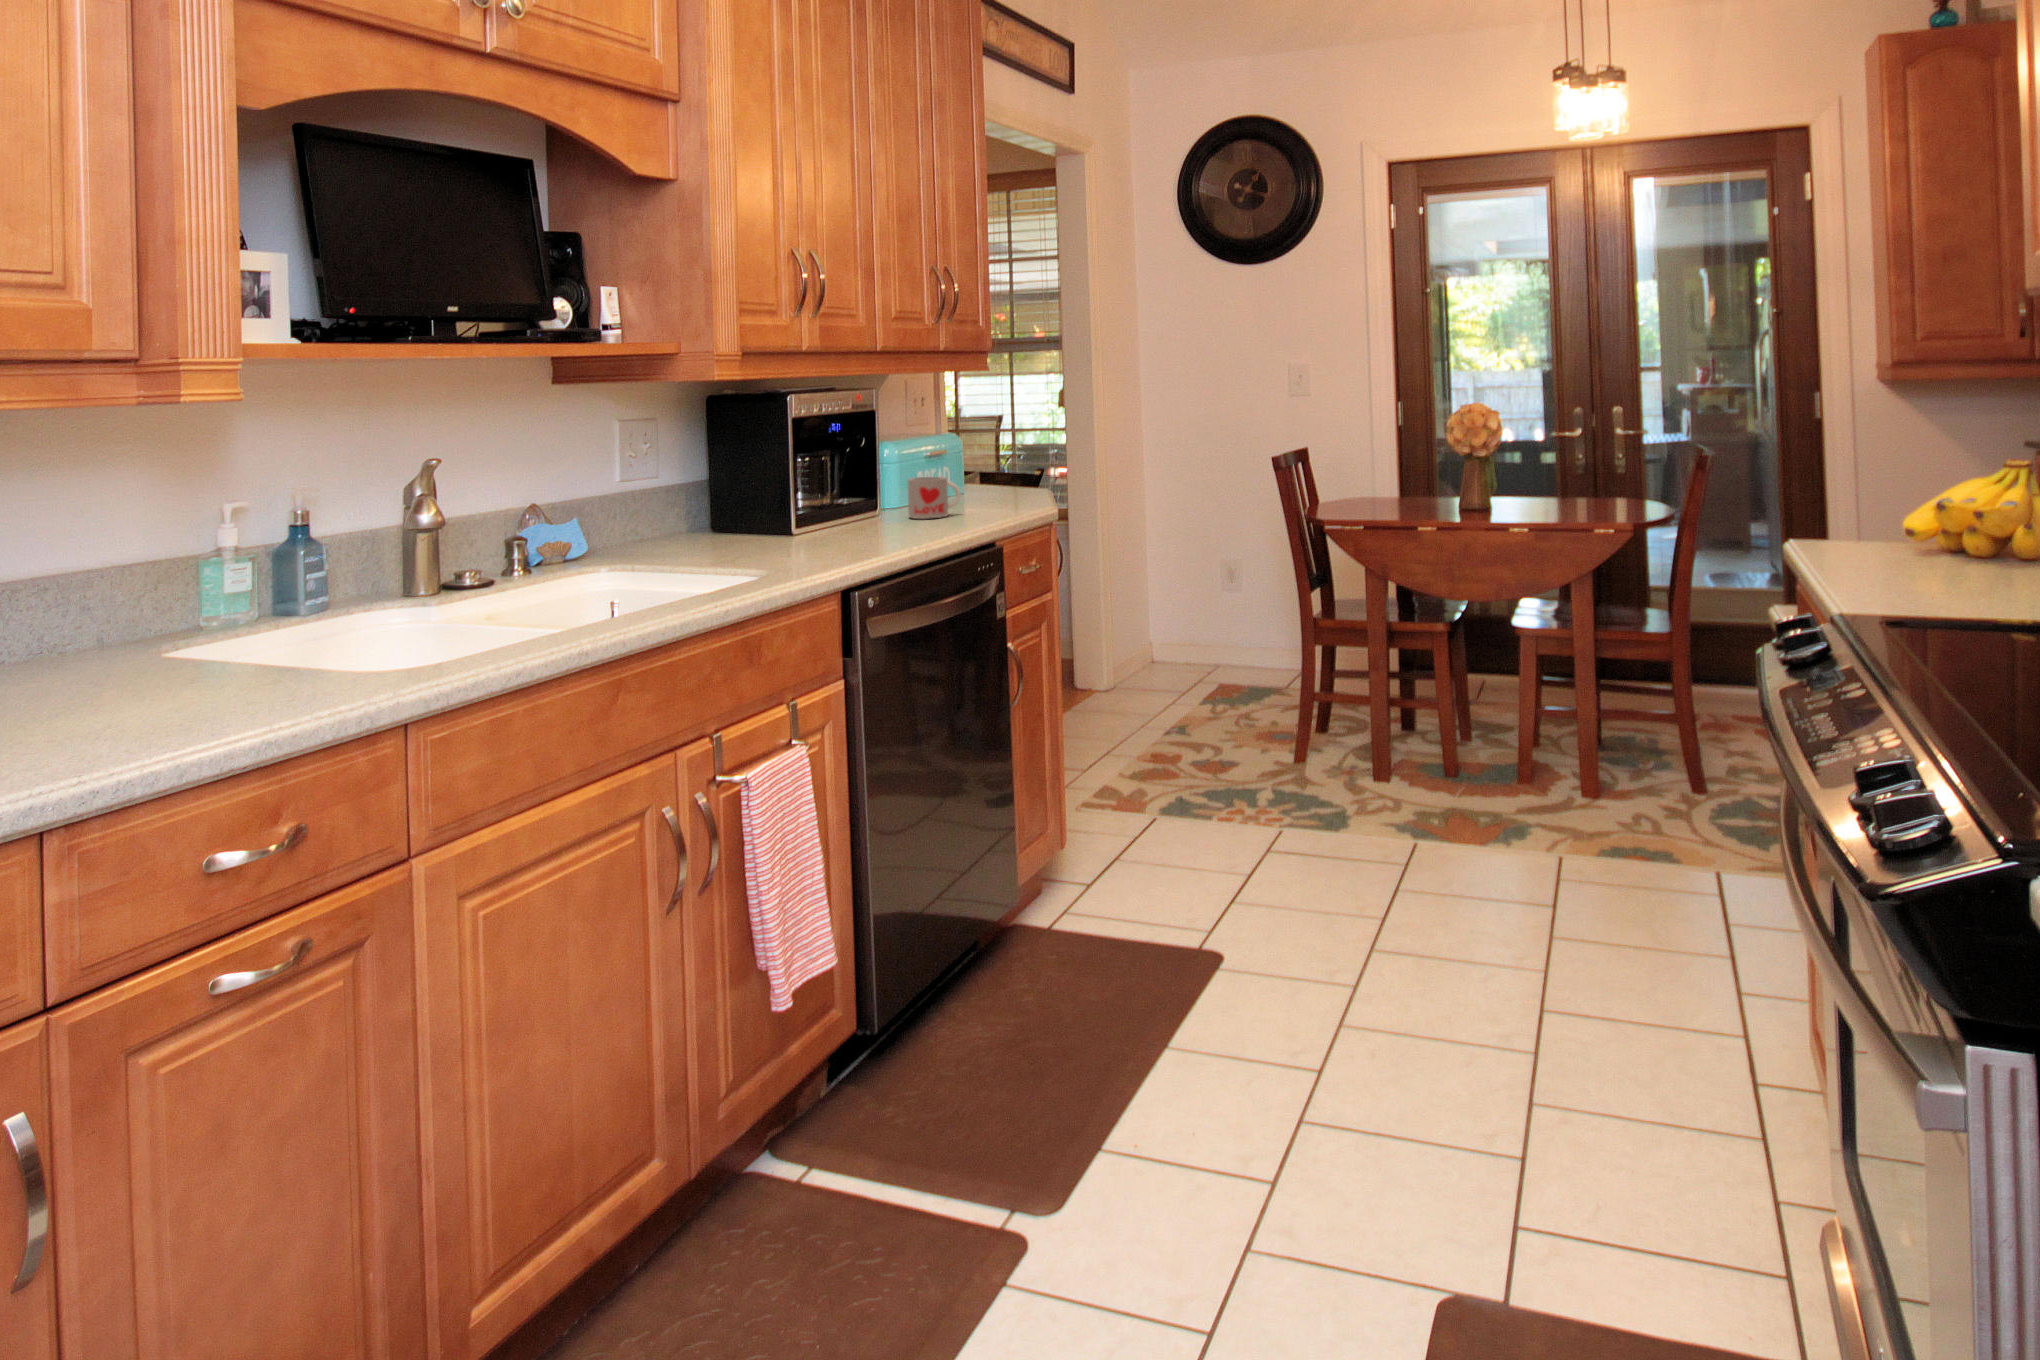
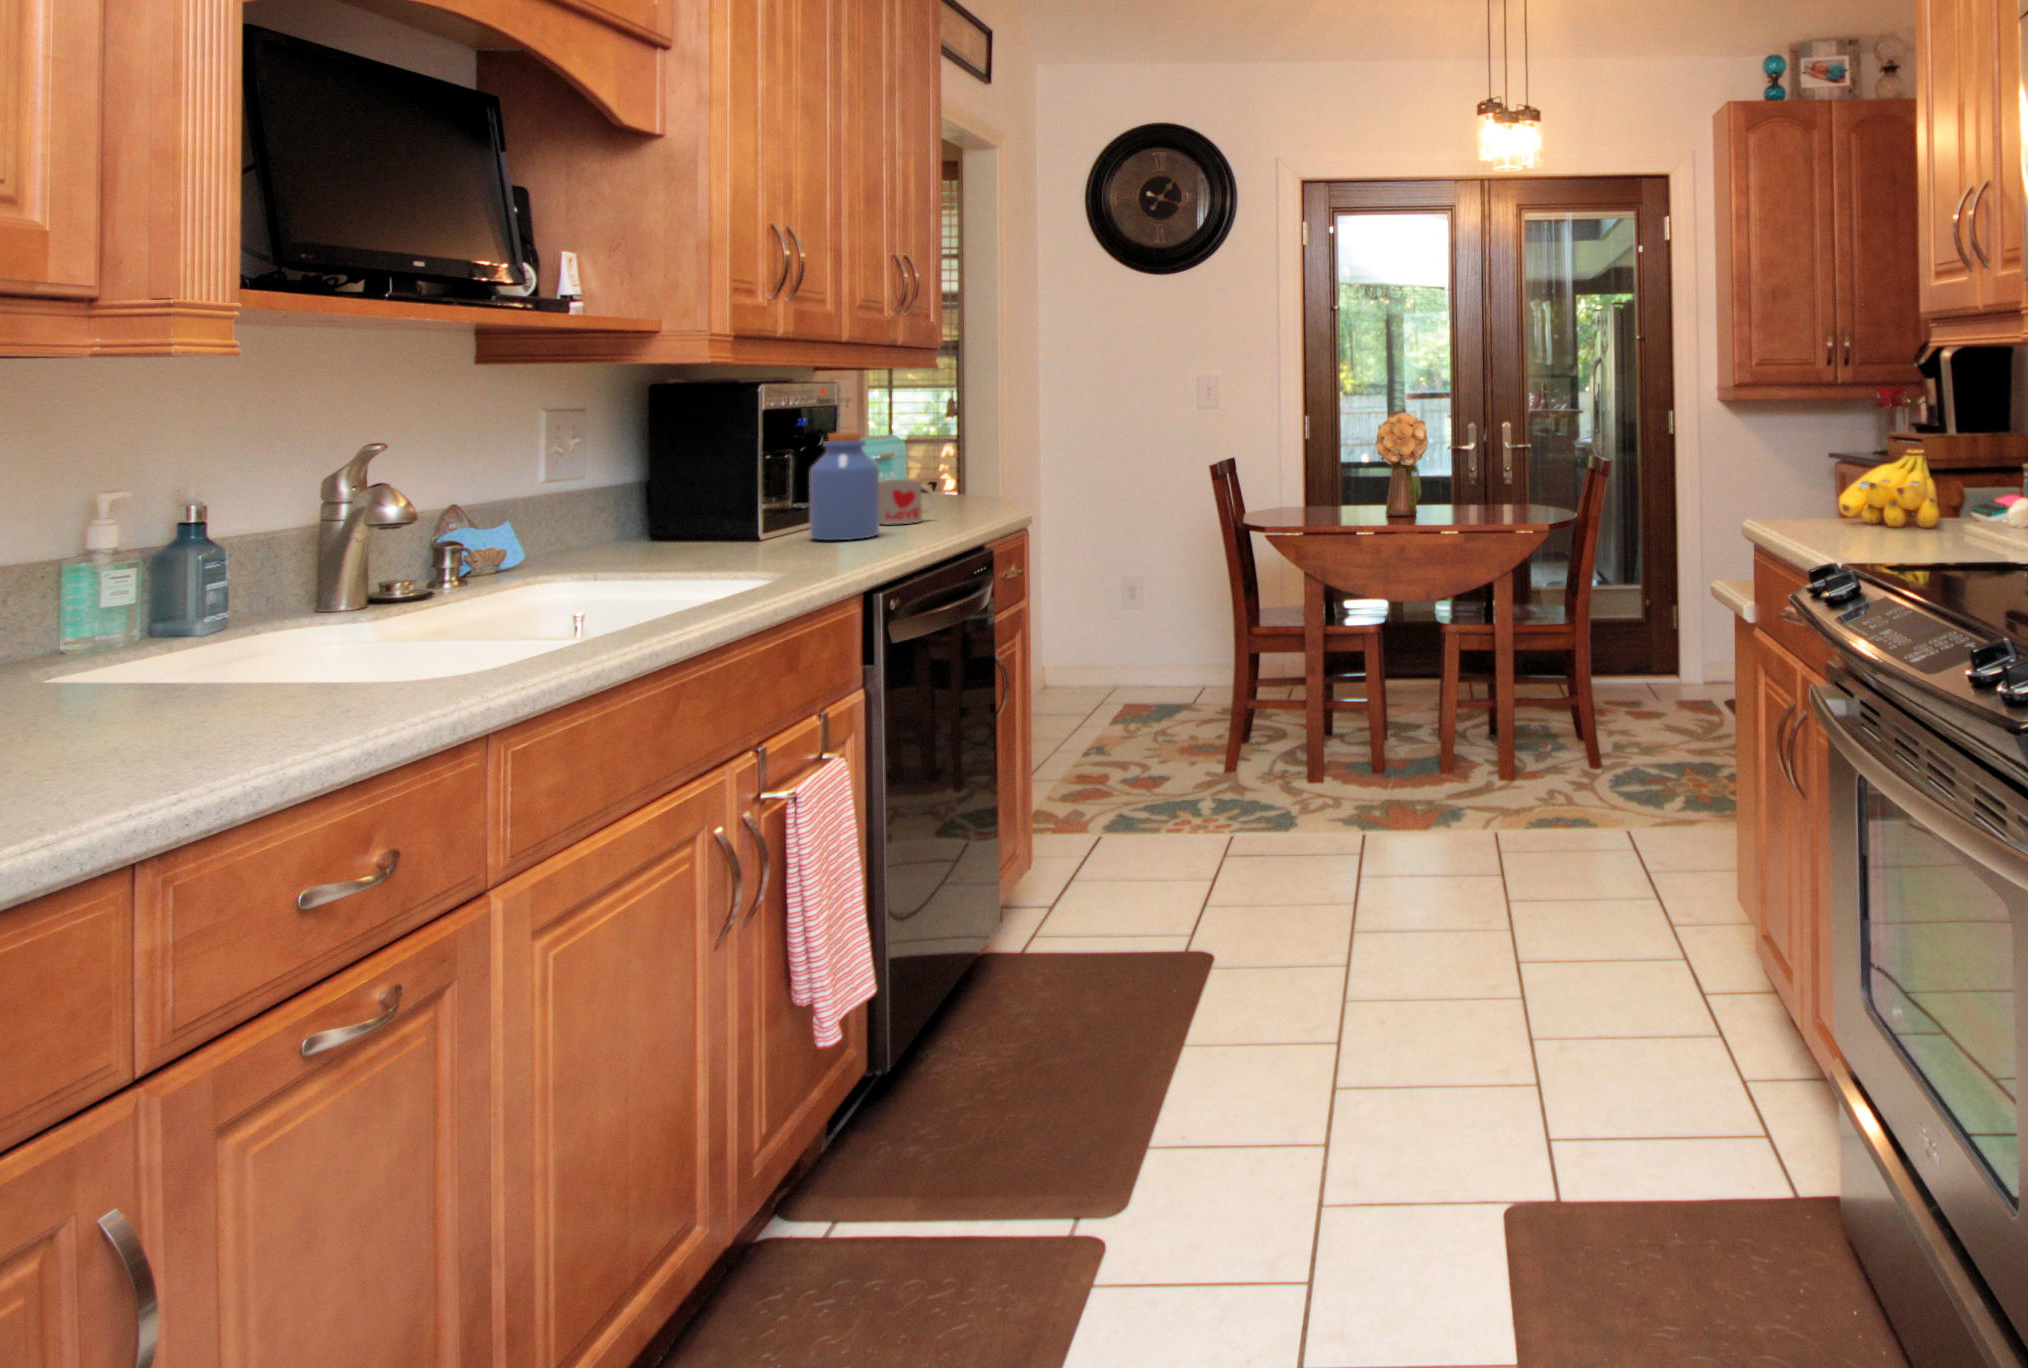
jar: none [836,436,897,534] -> present [809,432,879,540]

